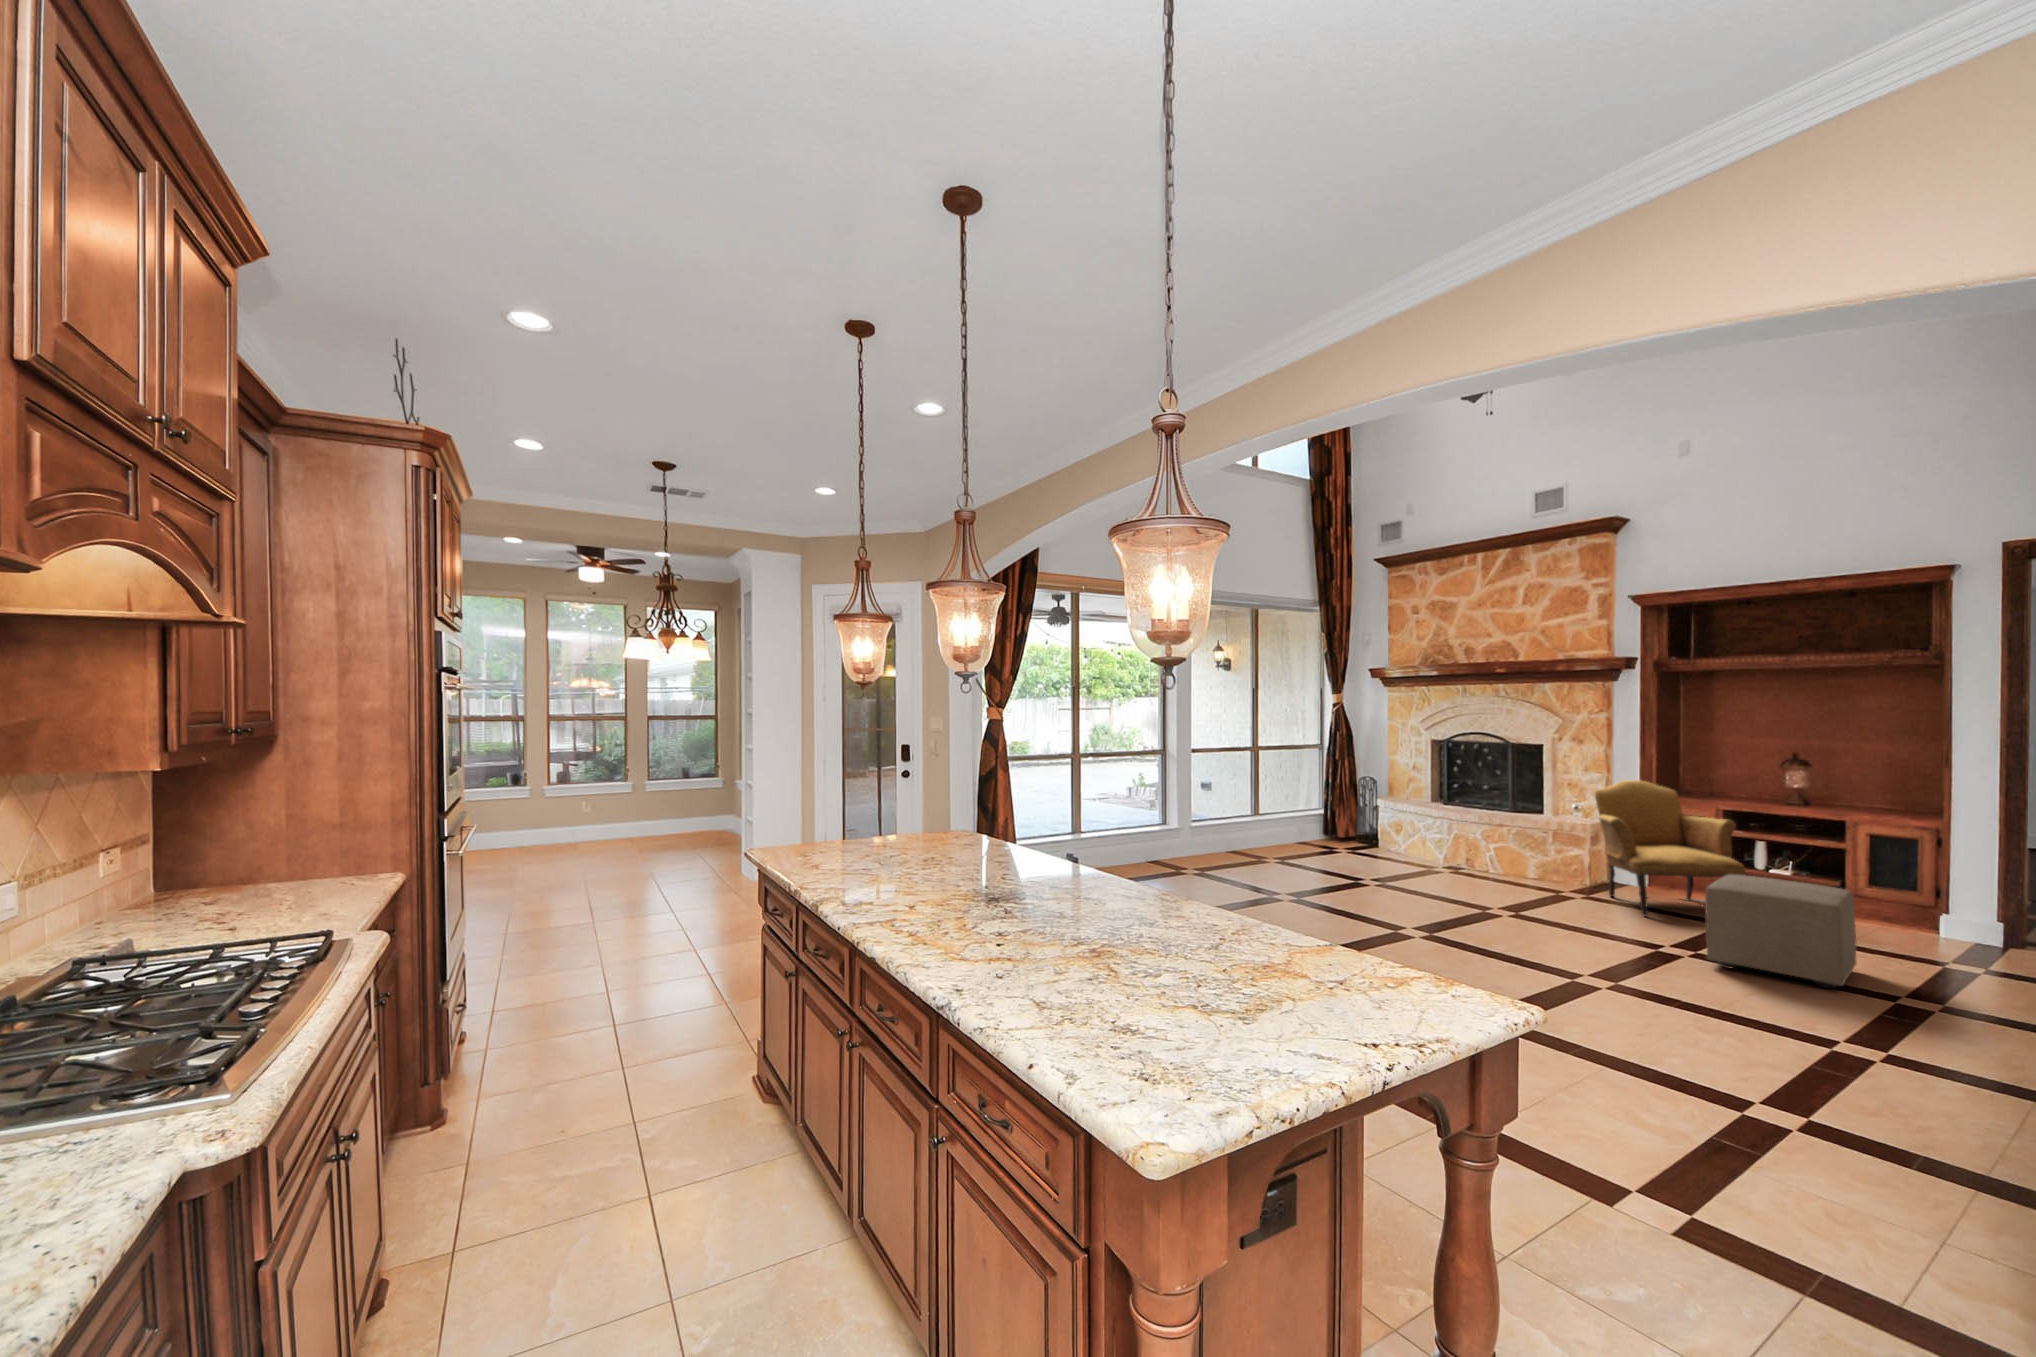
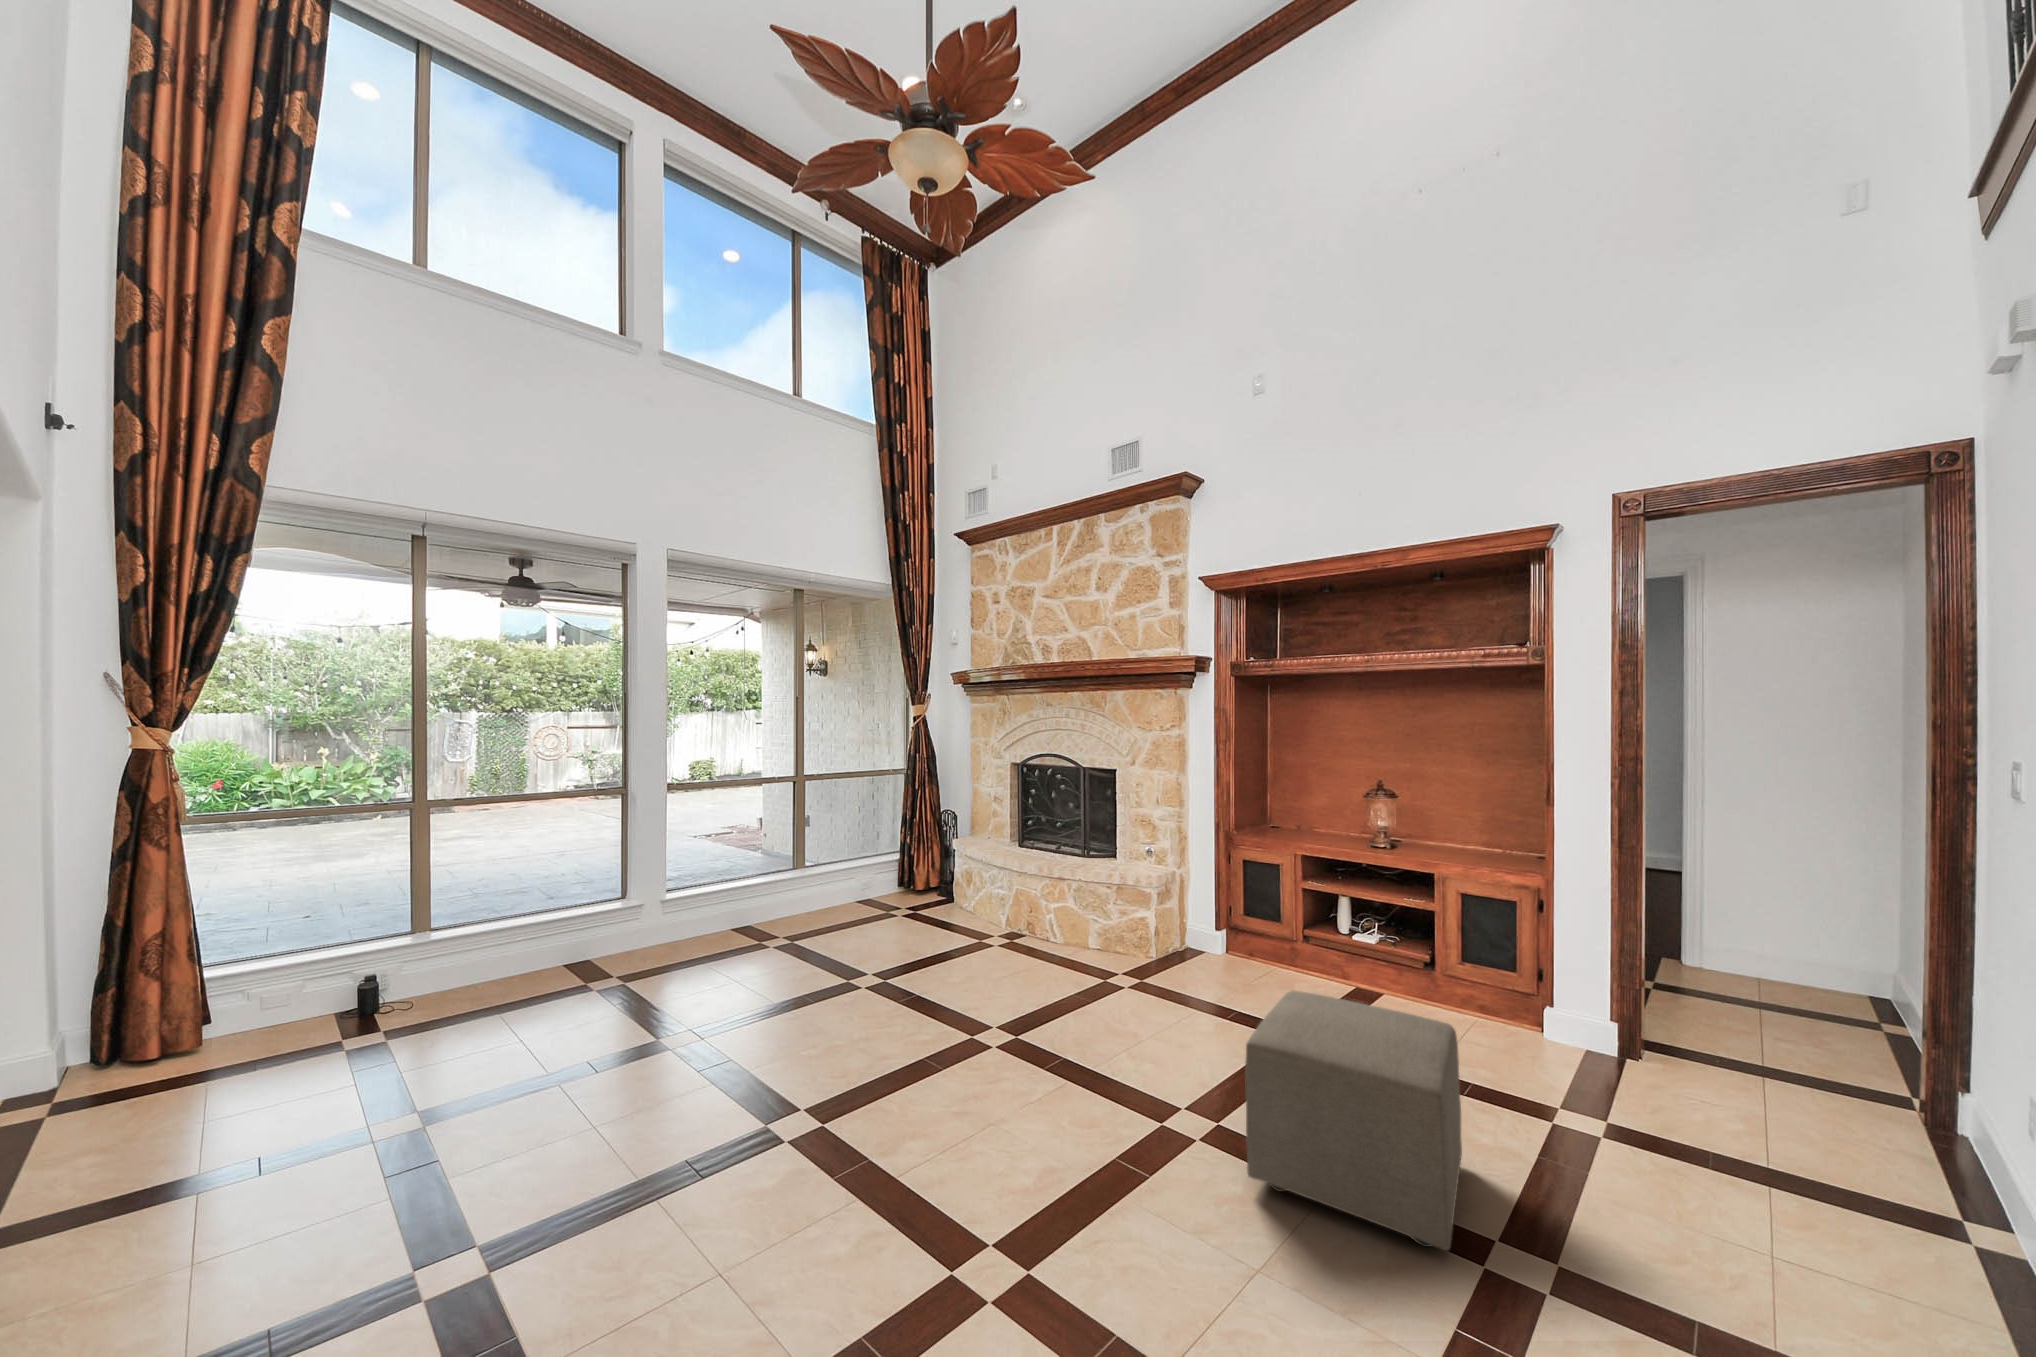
armchair: present [1595,780,1745,916] -> none [1160,818,1327,1032]

